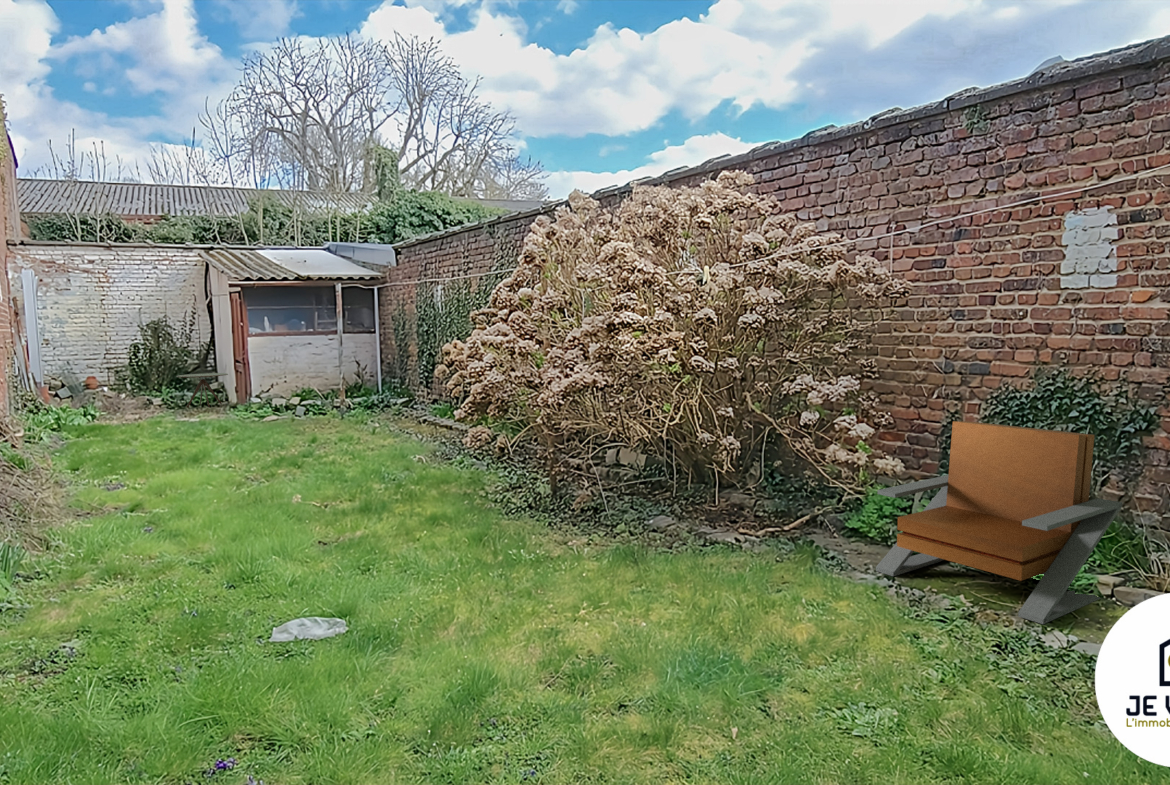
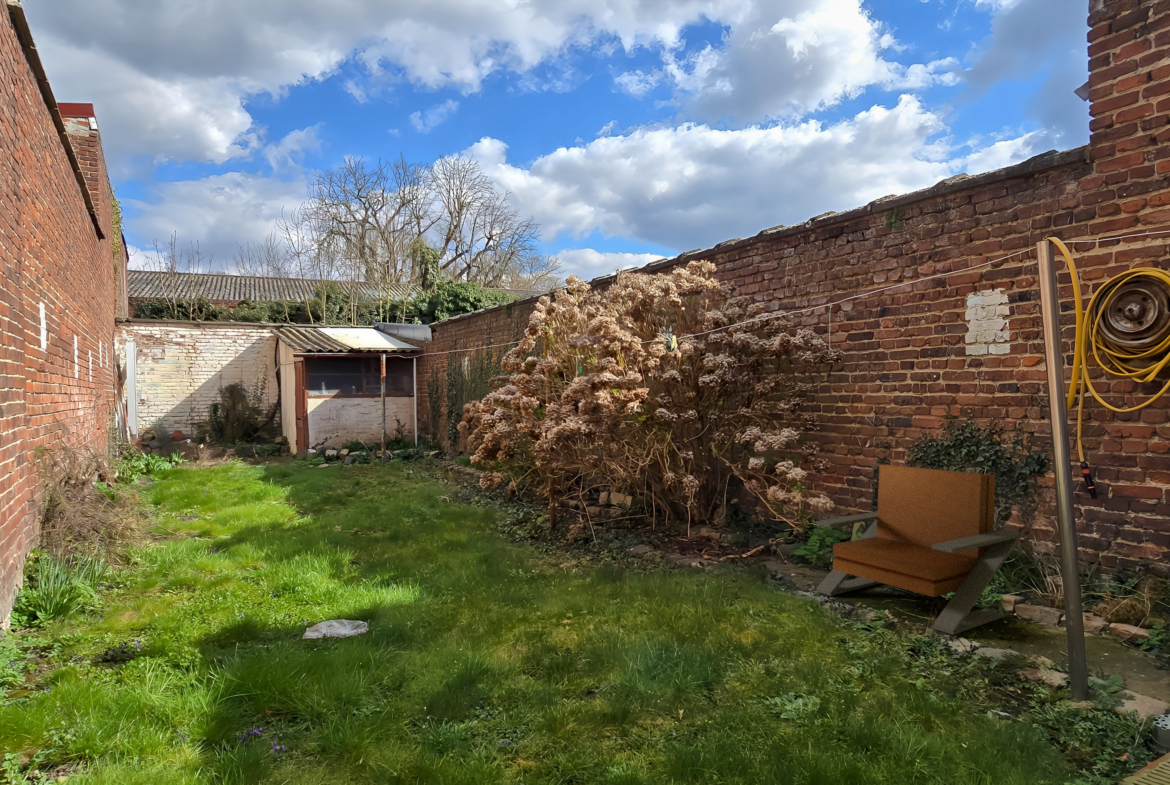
round table: present [176,373,228,407] -> none [245,429,289,457]

